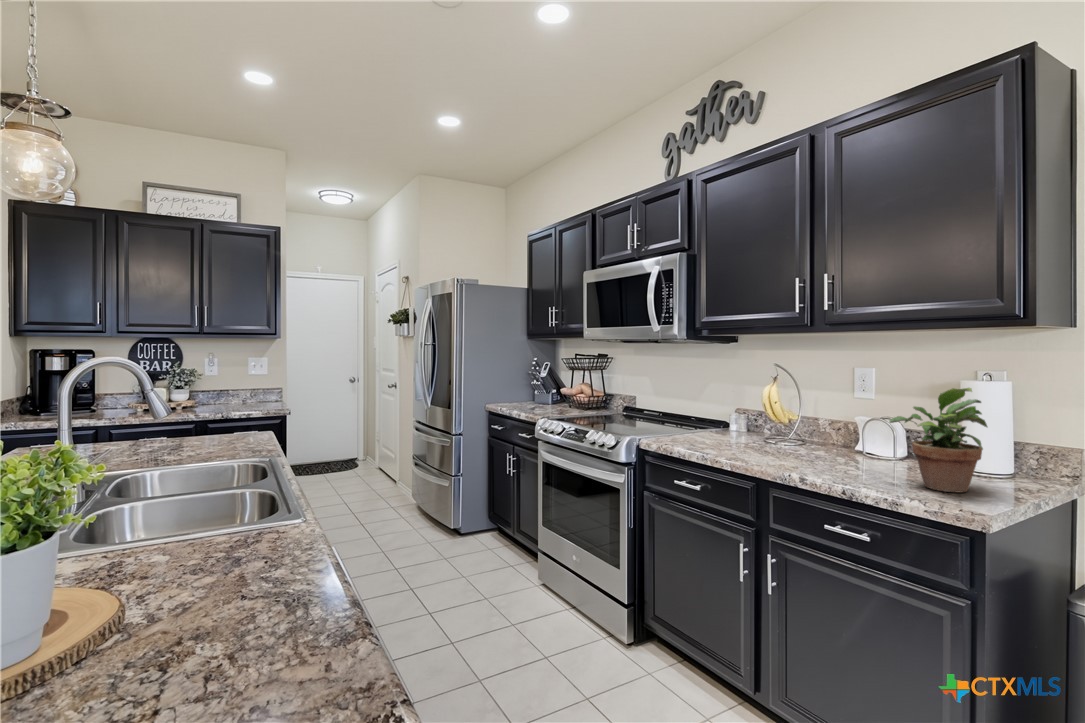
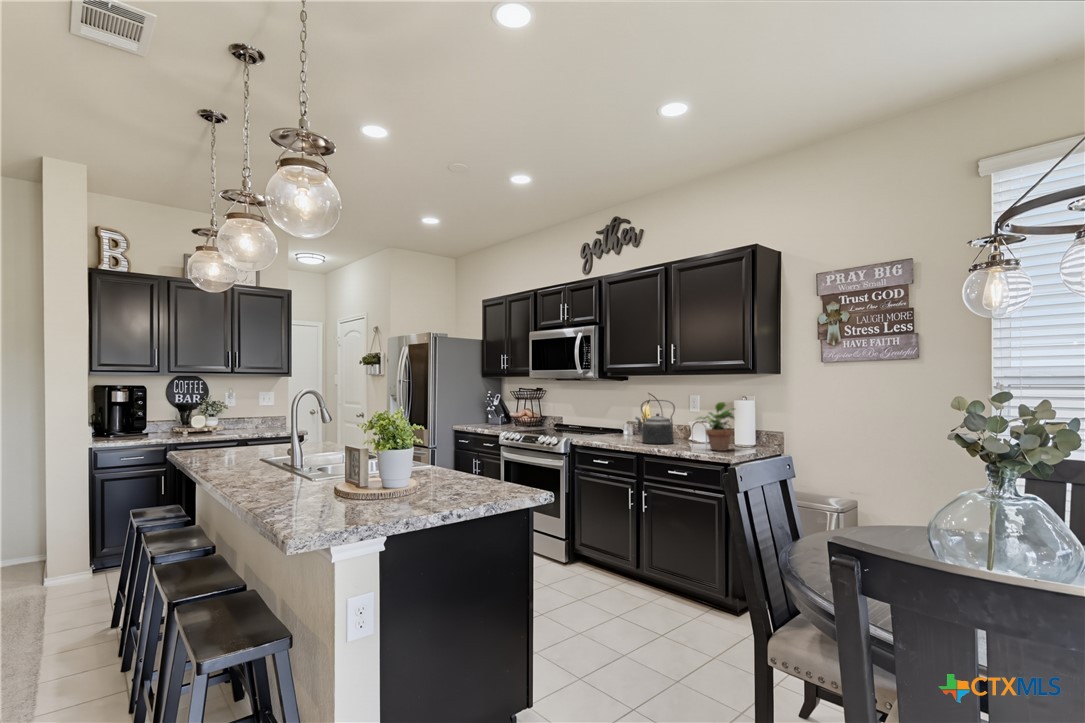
kettle: none [751,378,831,461] -> present [635,400,675,444]

